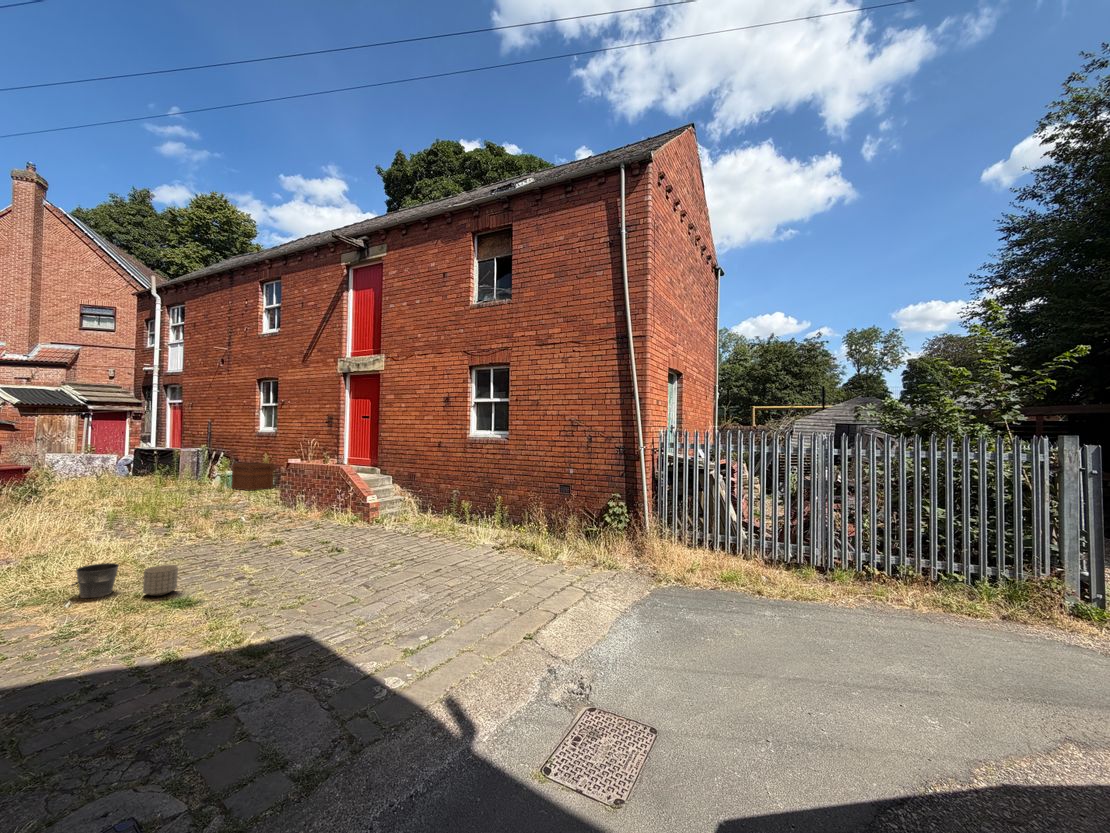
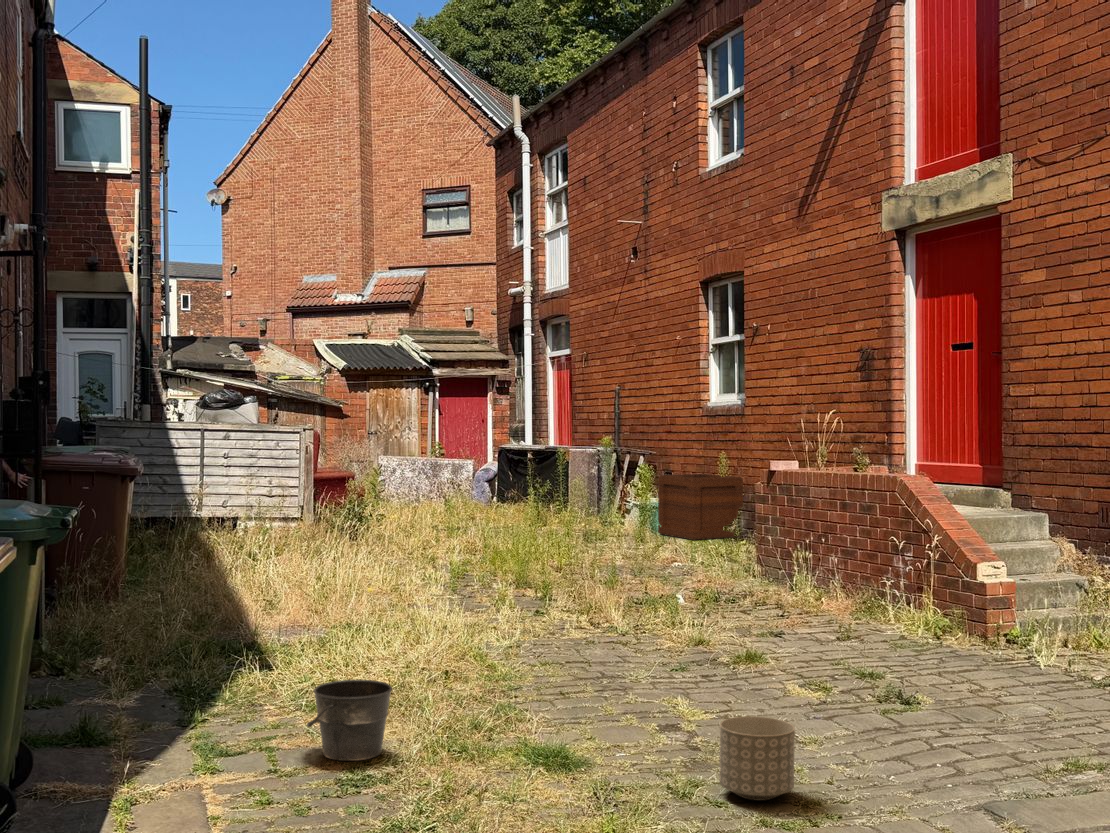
planter: present [143,565,178,596] -> present [719,716,795,801]

